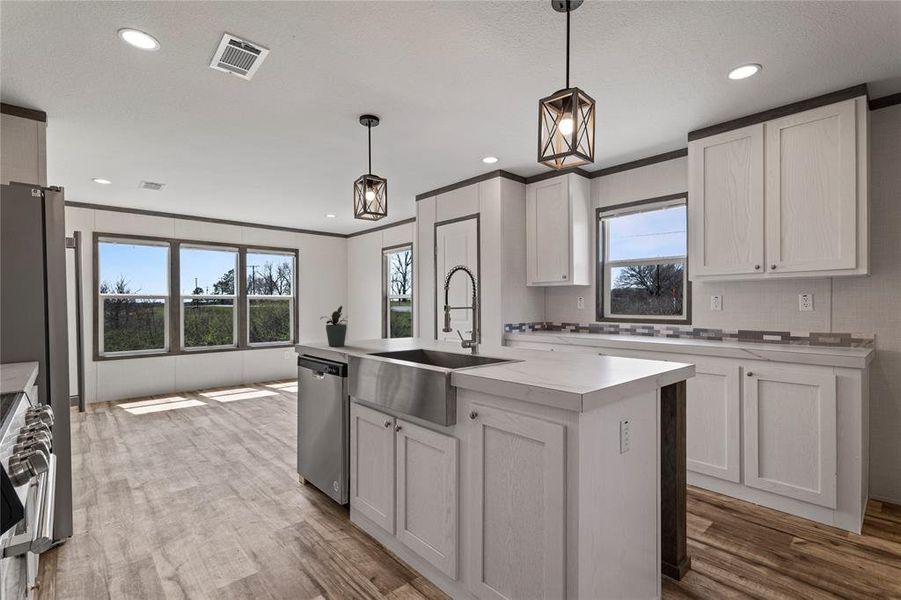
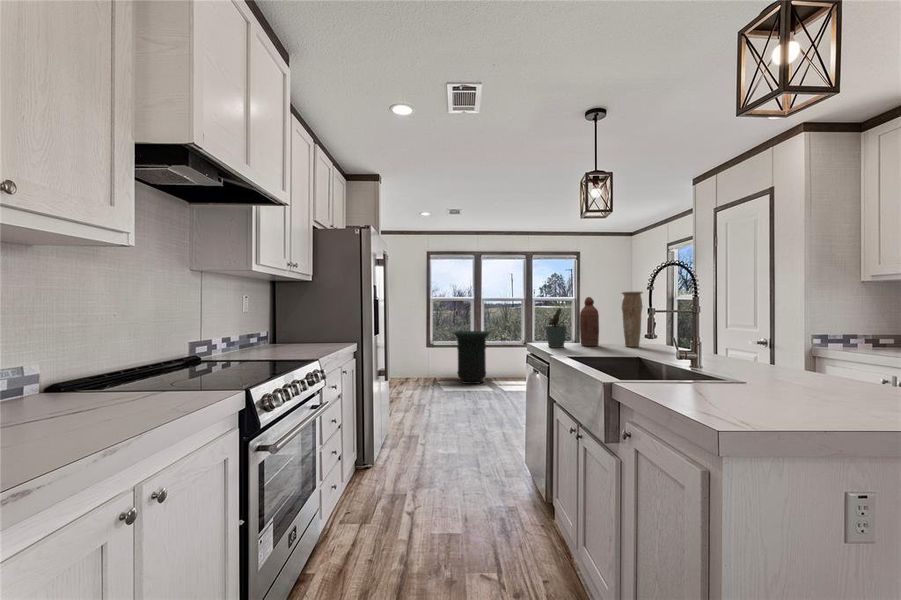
vase: none [392,290,411,341] -> present [621,292,643,347]
bottle: none [355,295,373,342] -> present [580,297,599,346]
trash can: none [139,336,197,401] -> present [452,331,491,384]

